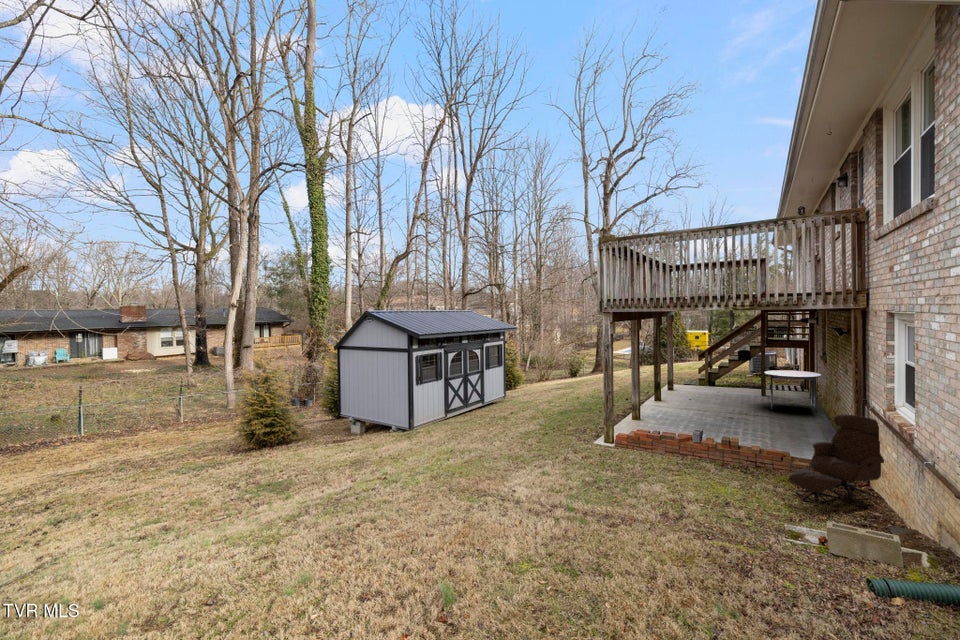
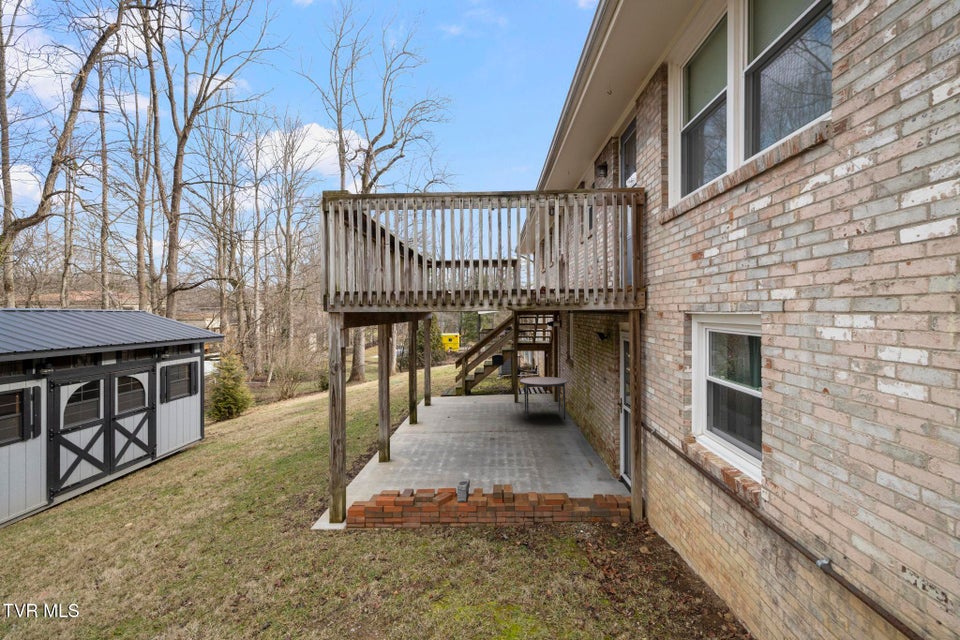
lounge chair: present [789,414,884,504] -> none [582,441,680,583]

